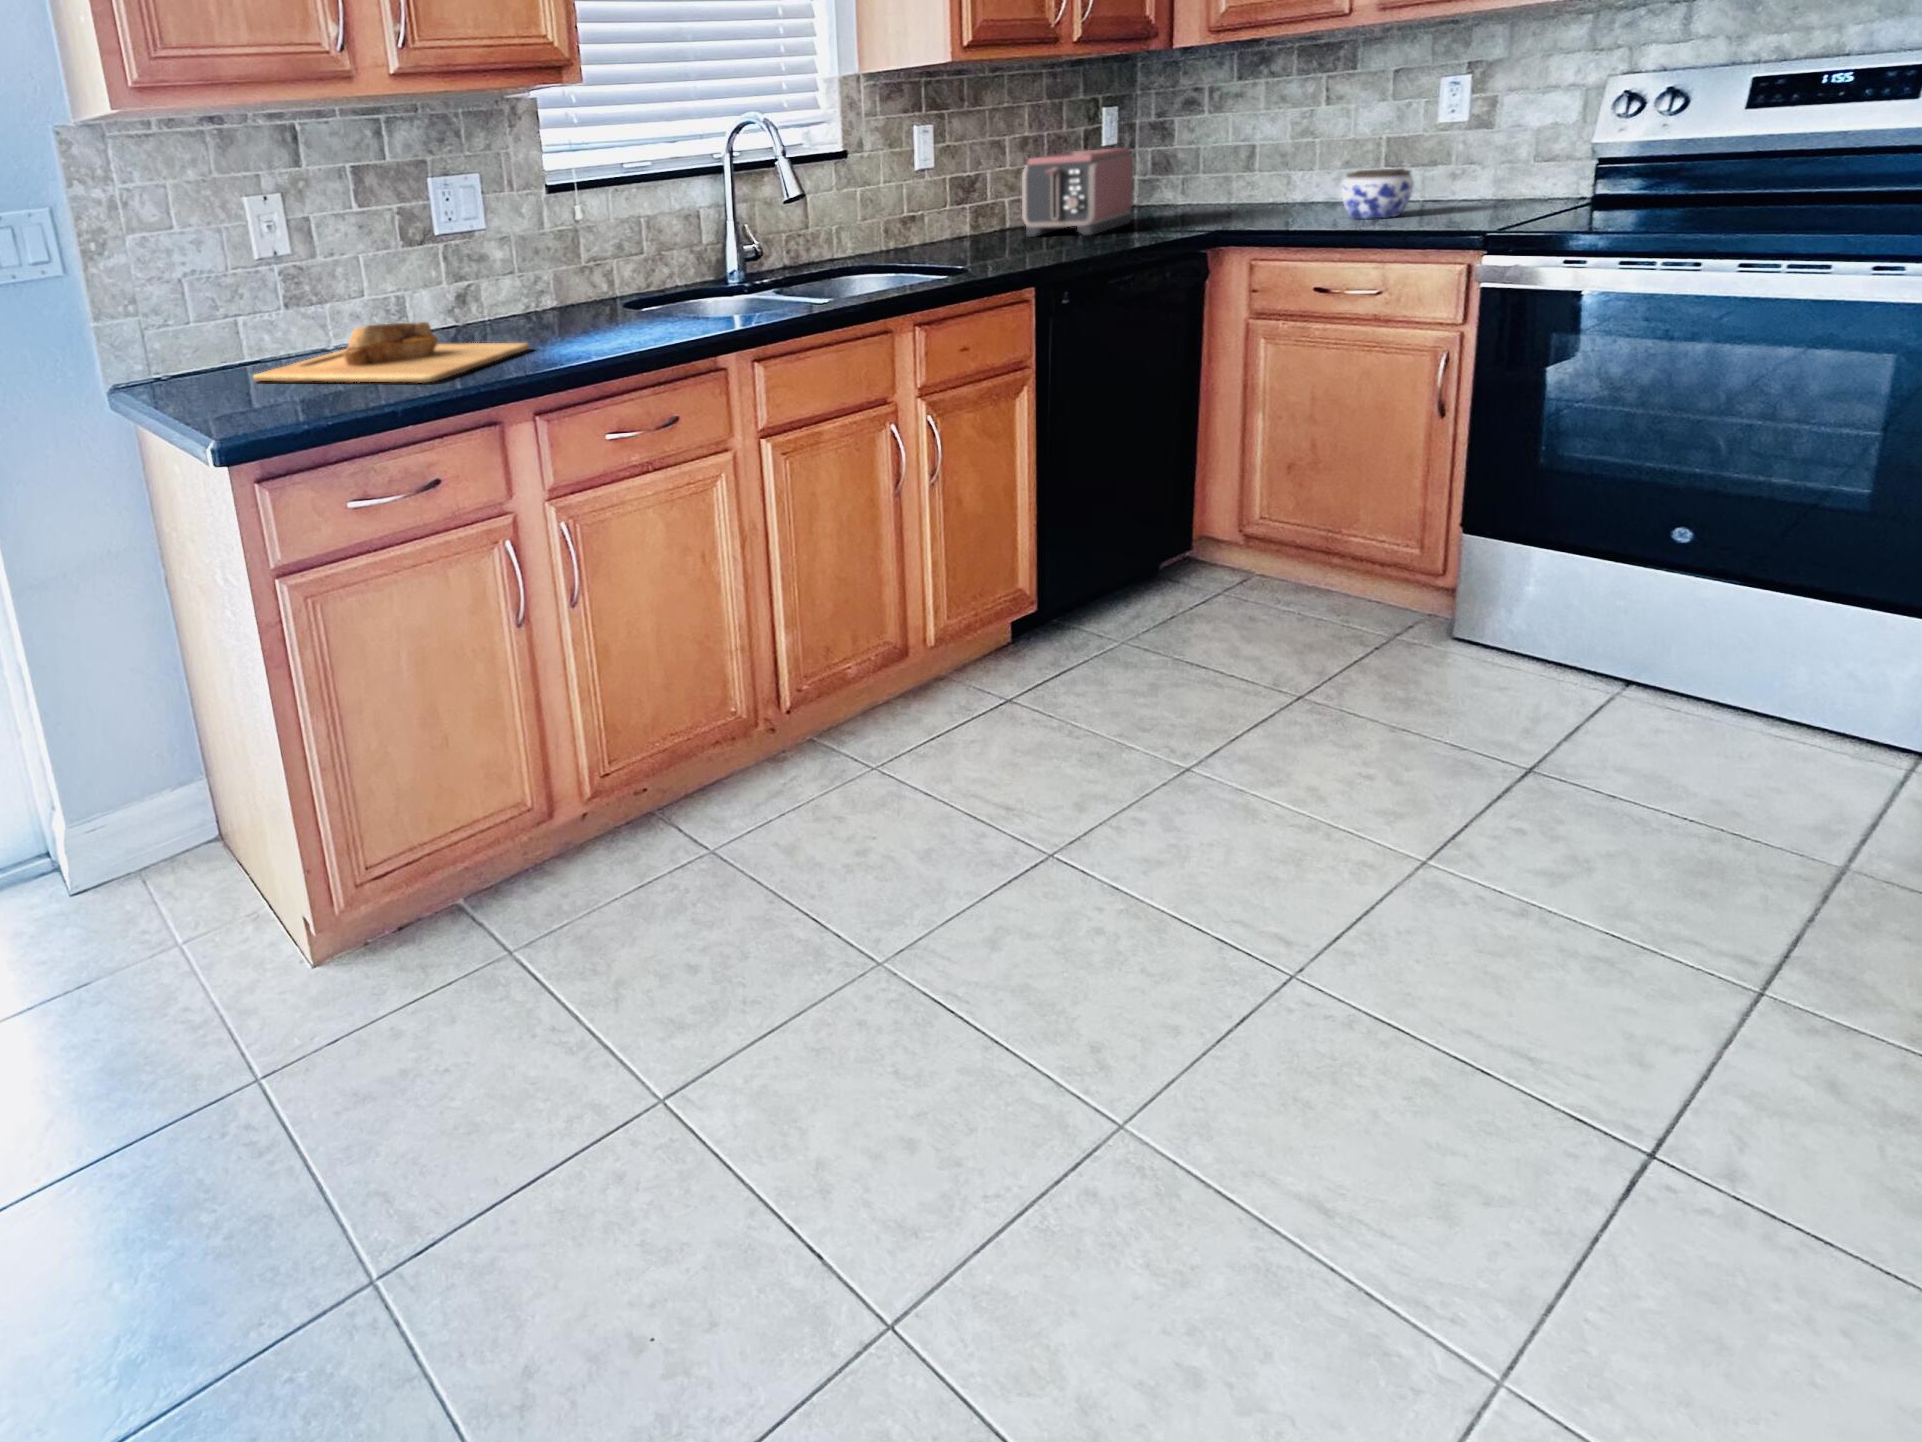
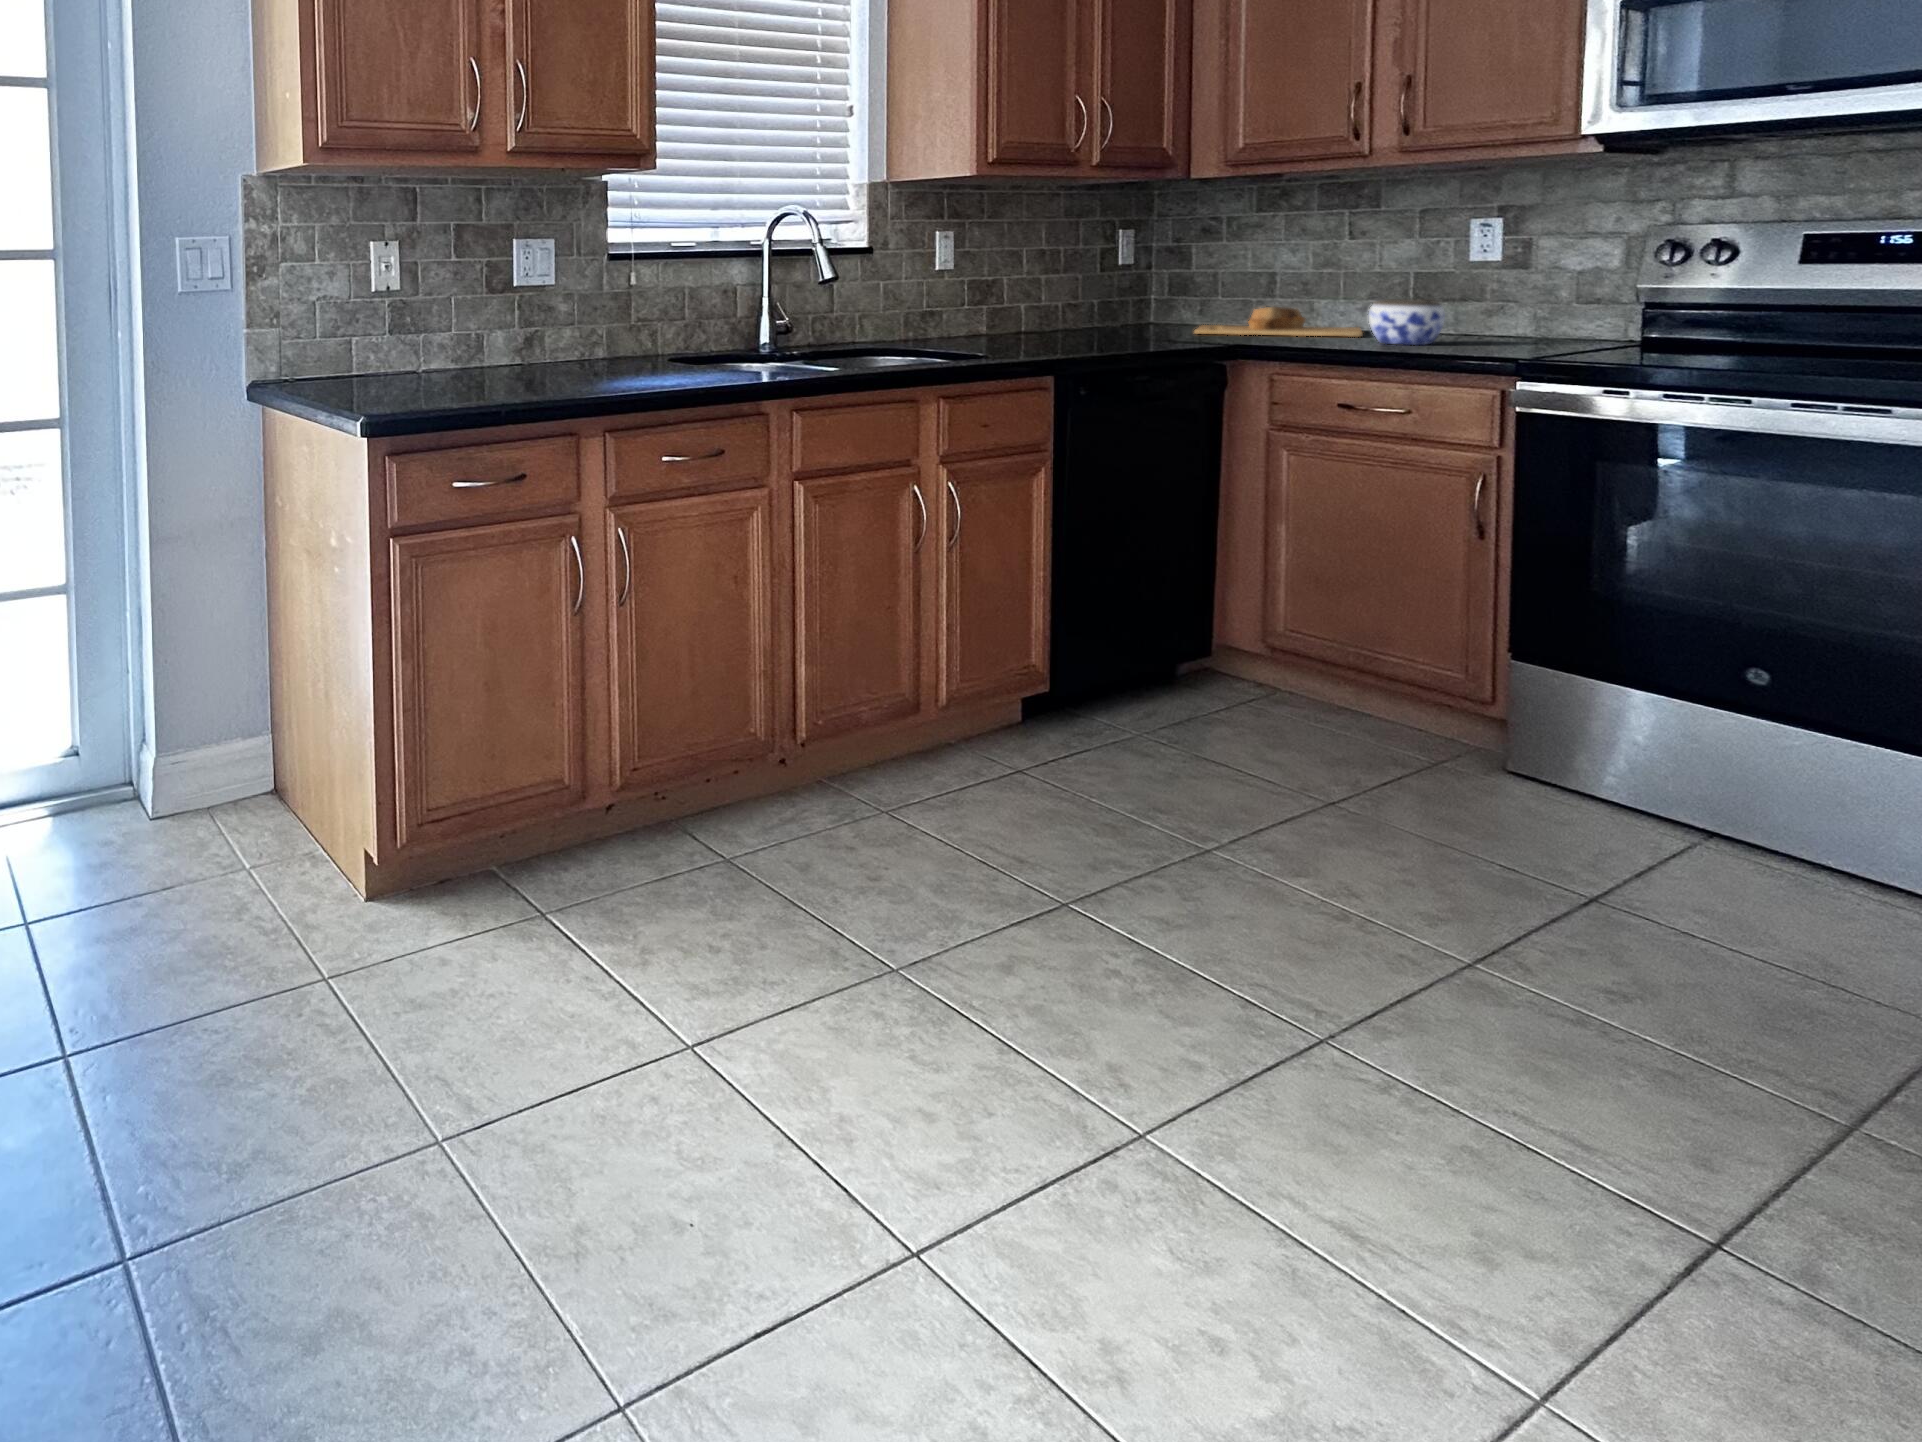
toaster: present [1022,148,1133,237] -> none [1040,265,1152,341]
cutting board: present [253,322,529,383] -> present [1194,307,1363,337]

